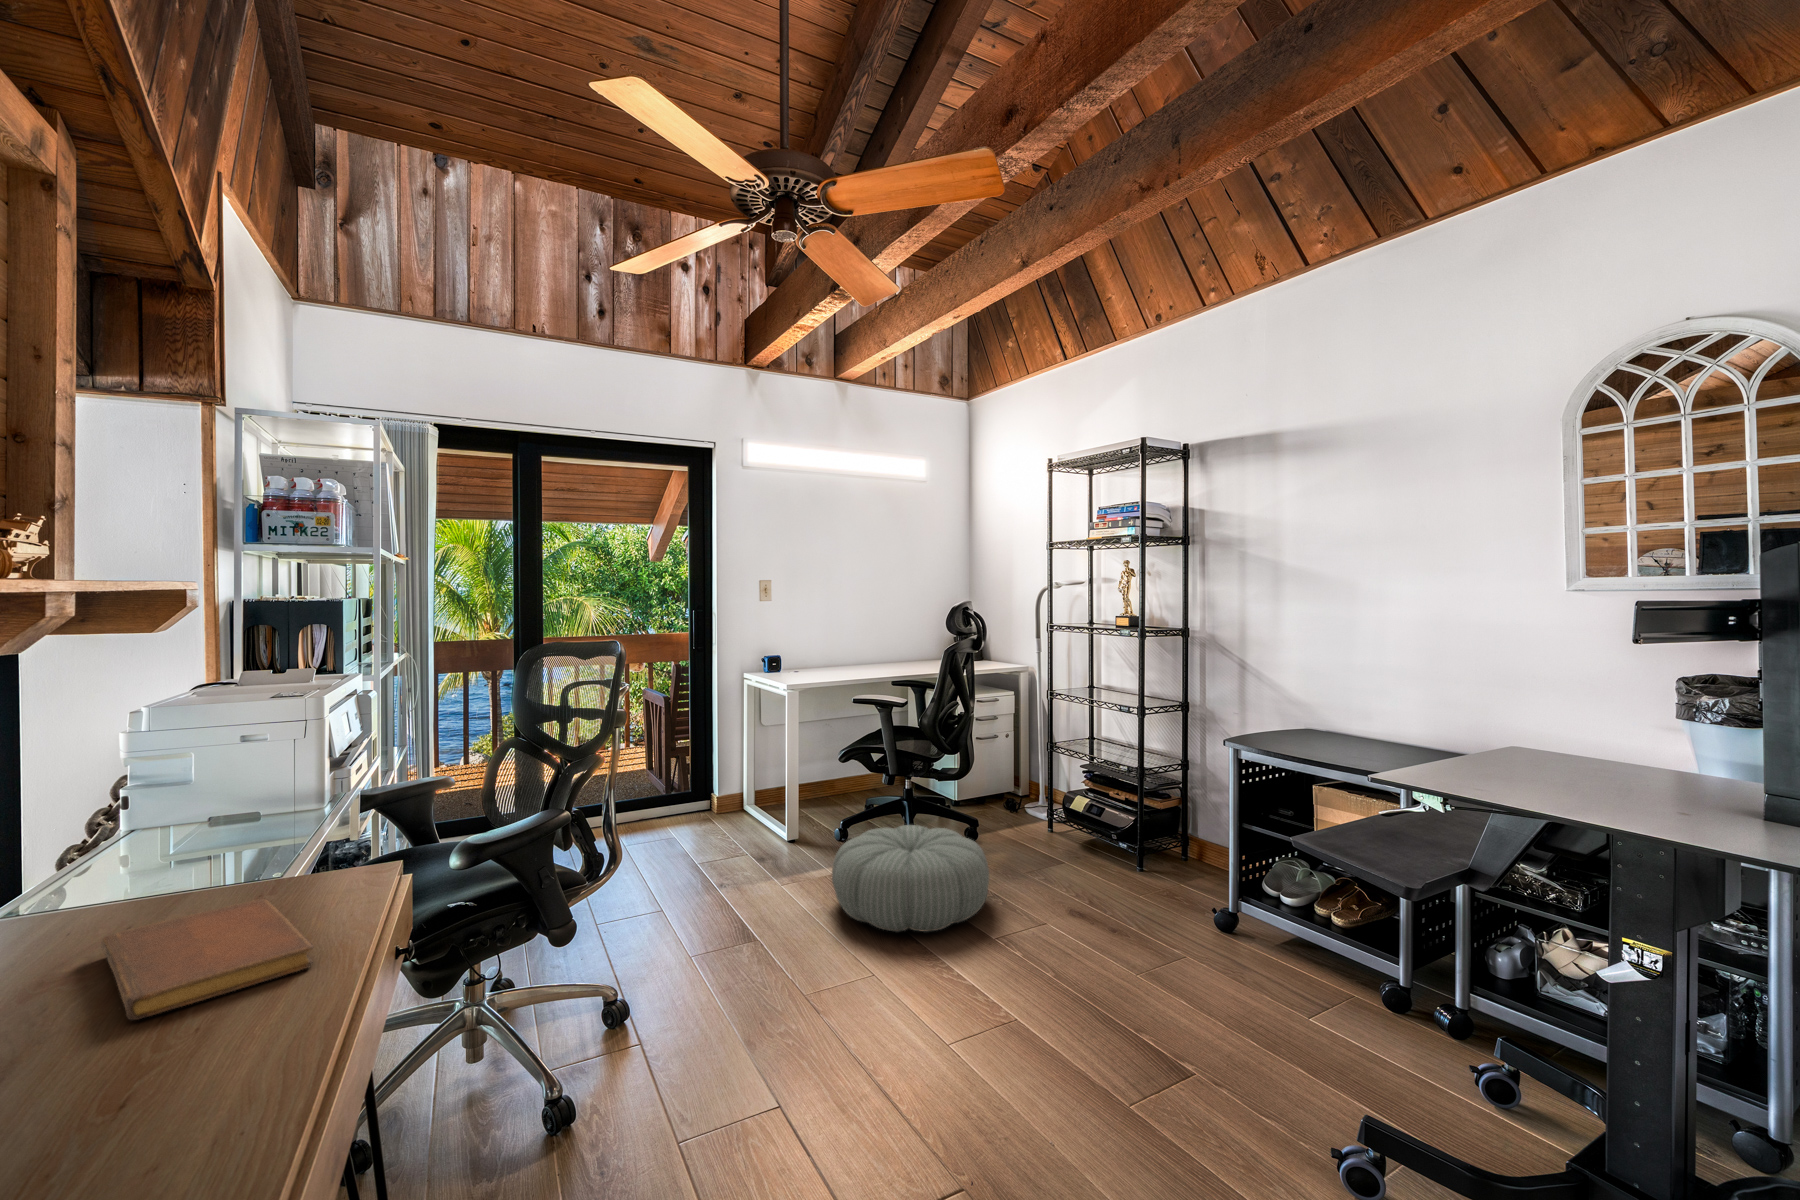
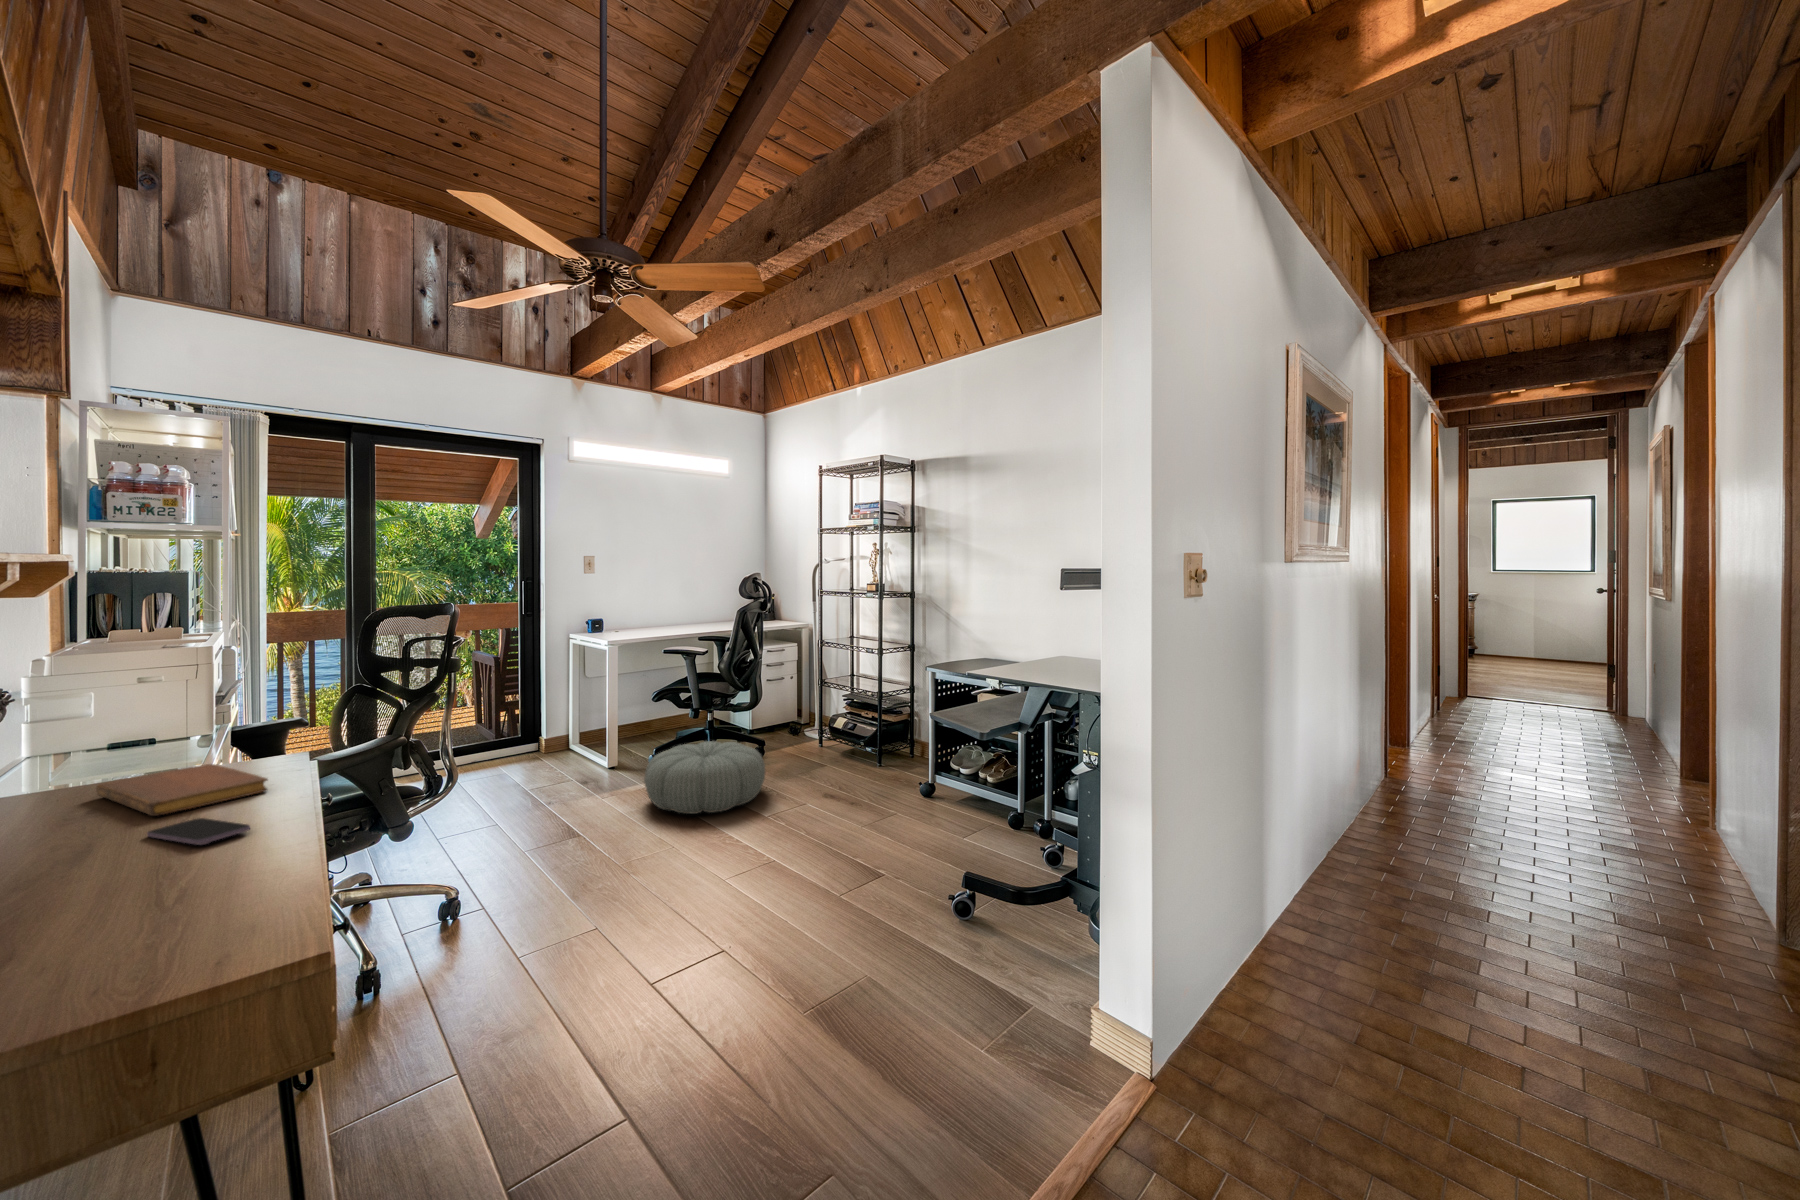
smartphone: none [89,1039,233,1130] -> present [147,818,250,845]

